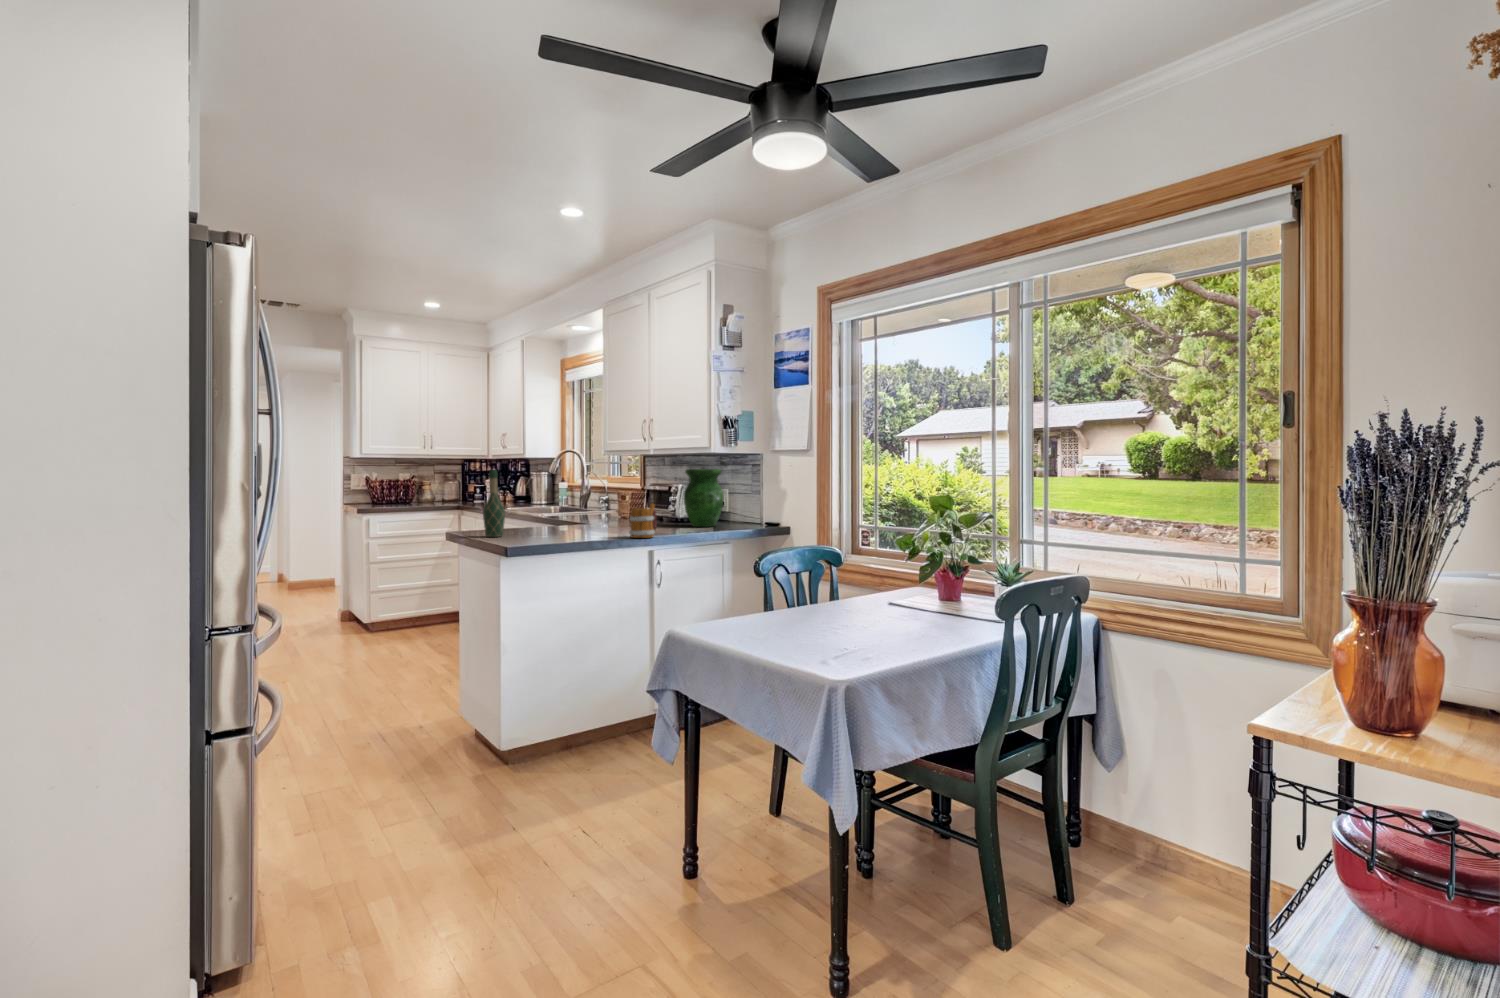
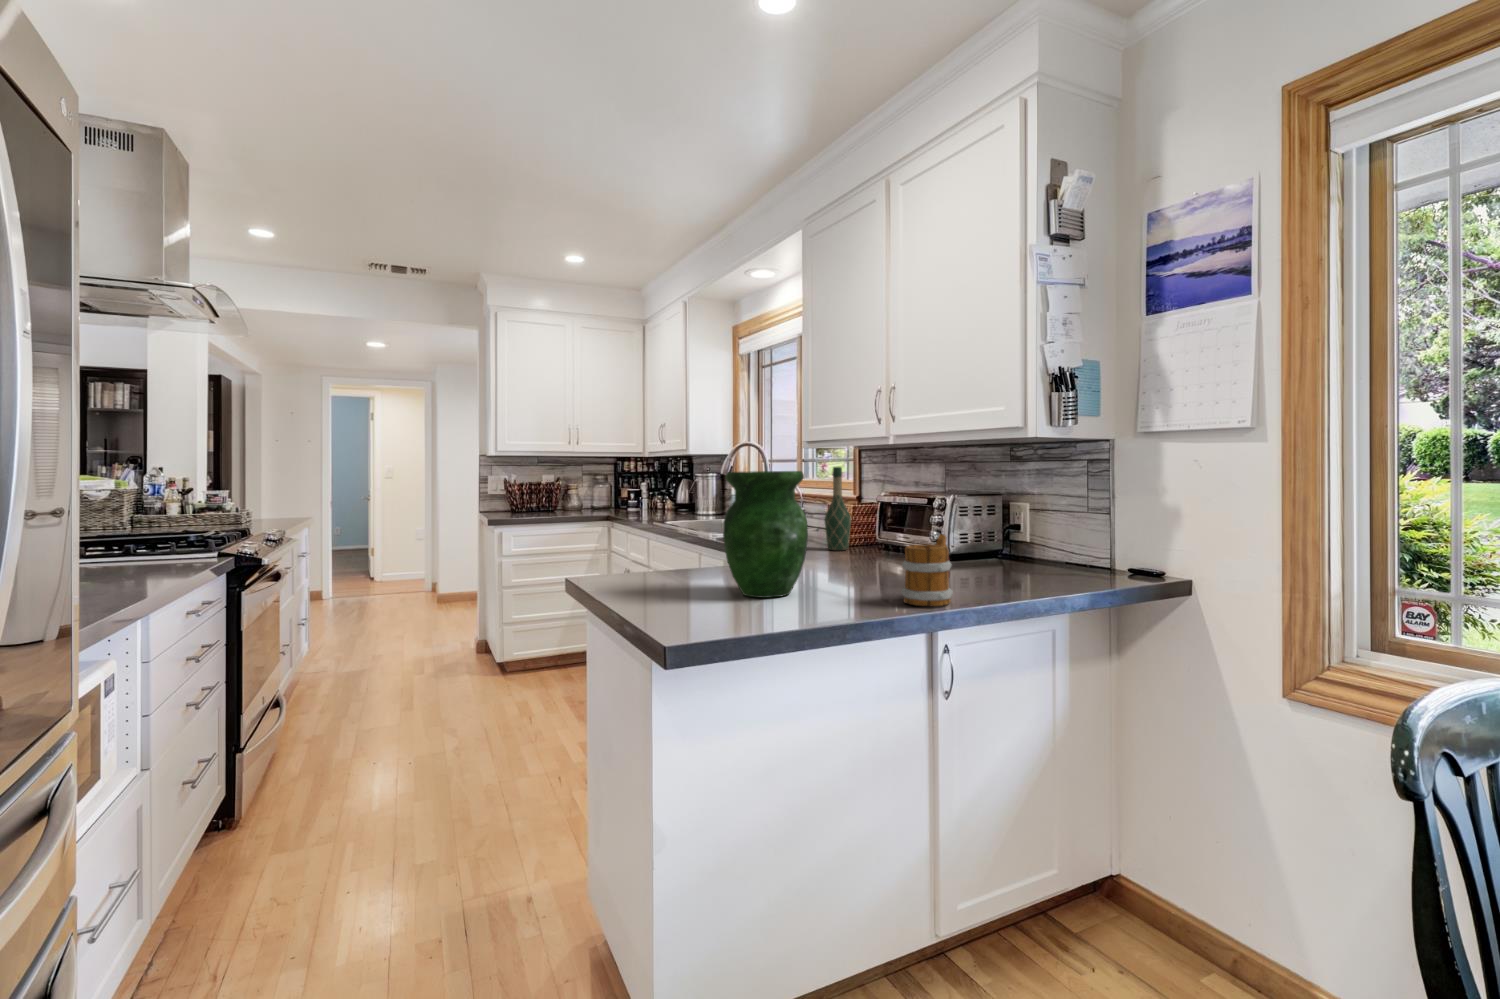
vase: present [684,469,723,527] -> present [723,471,808,598]
wine bottle: present [483,470,505,537] -> present [824,467,851,550]

